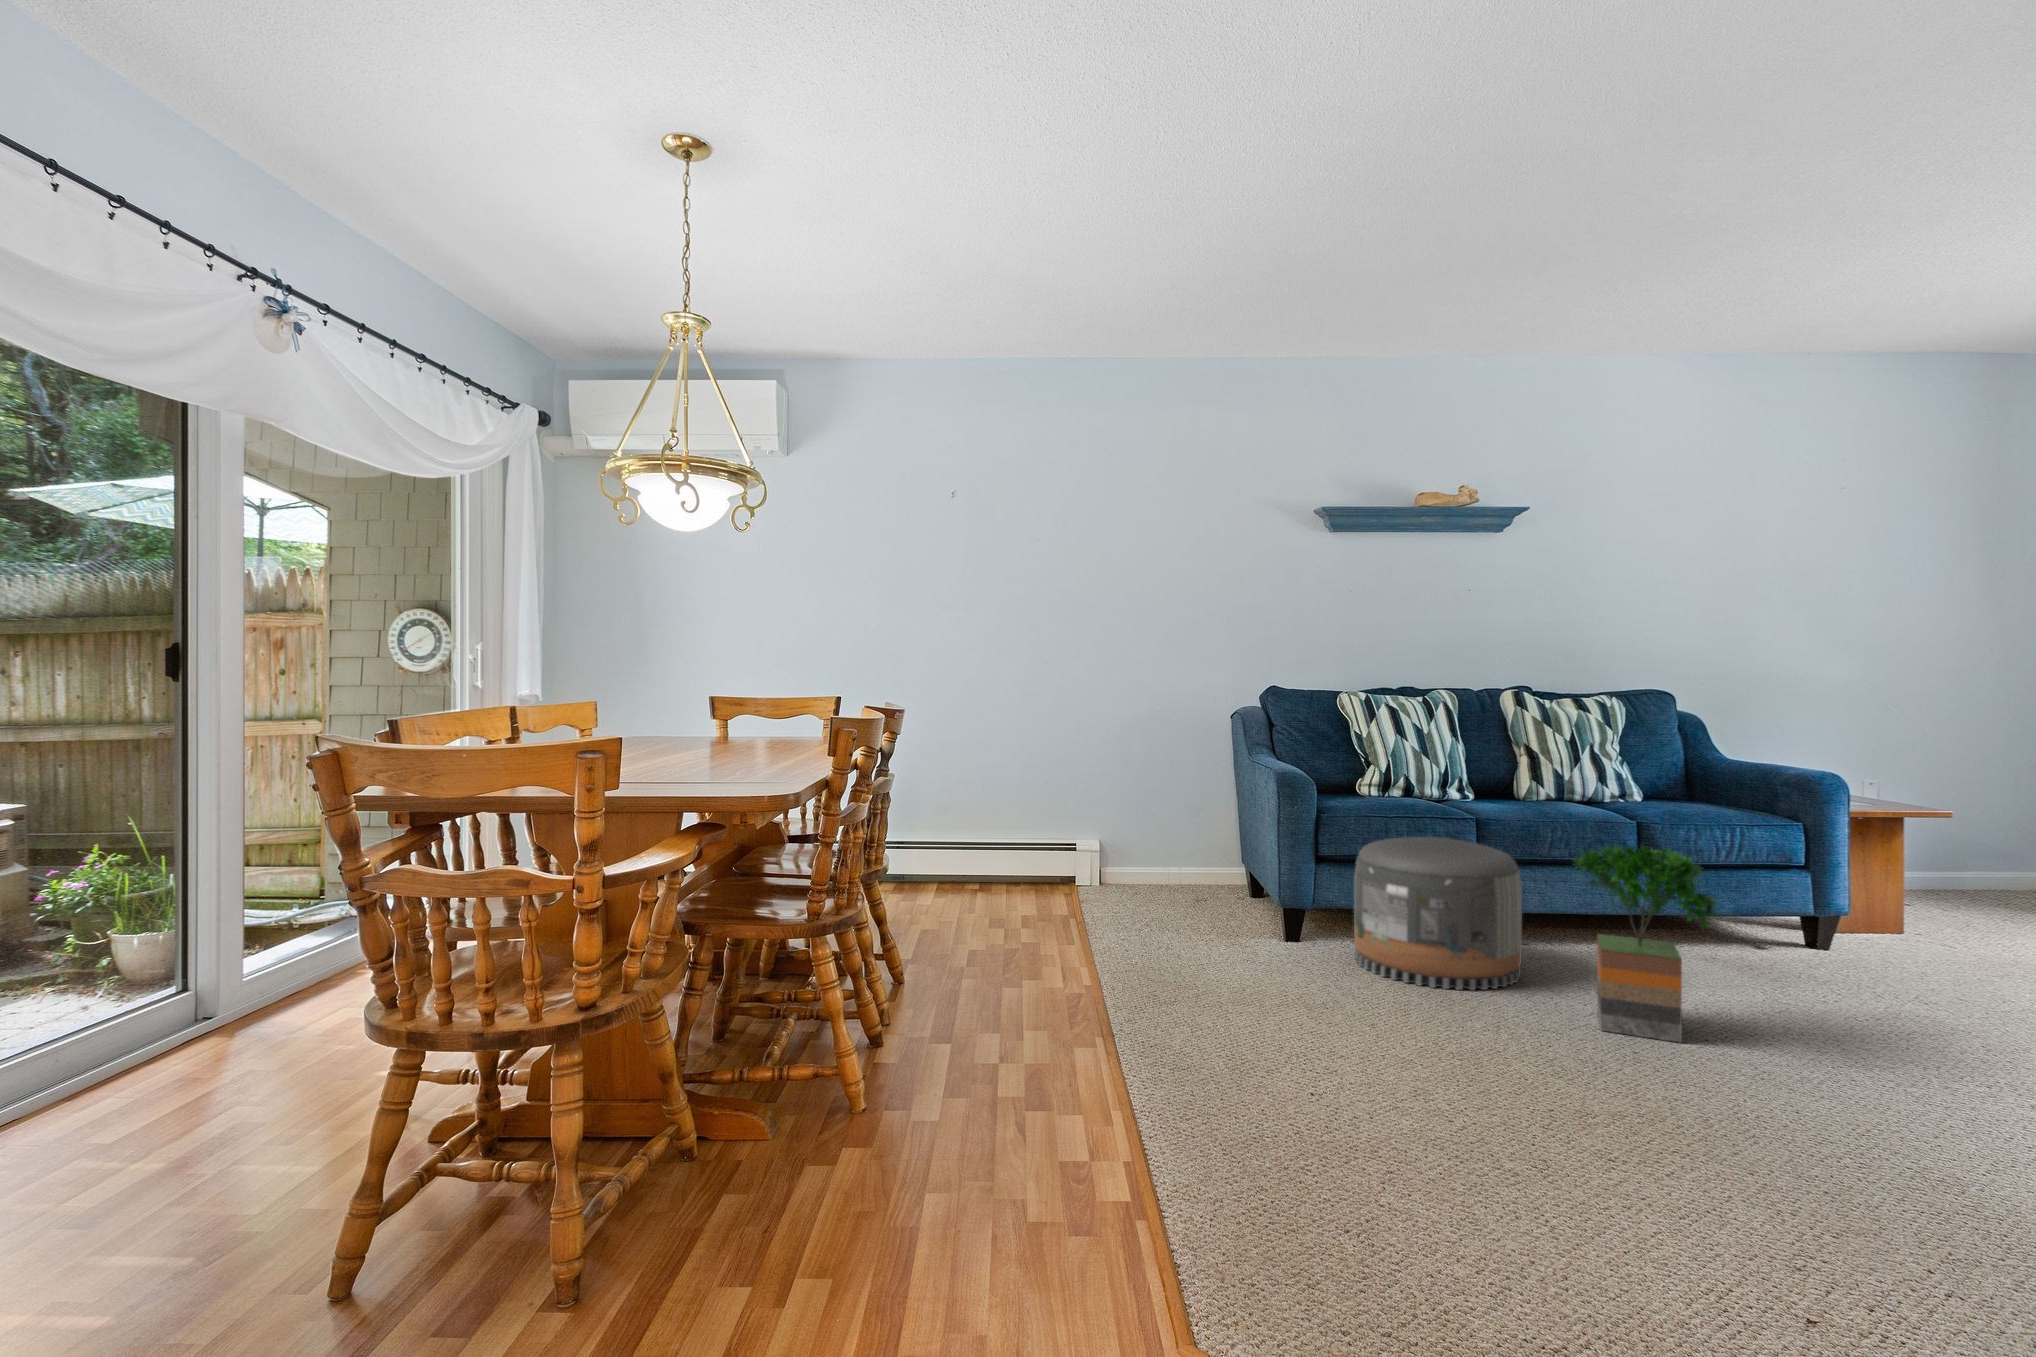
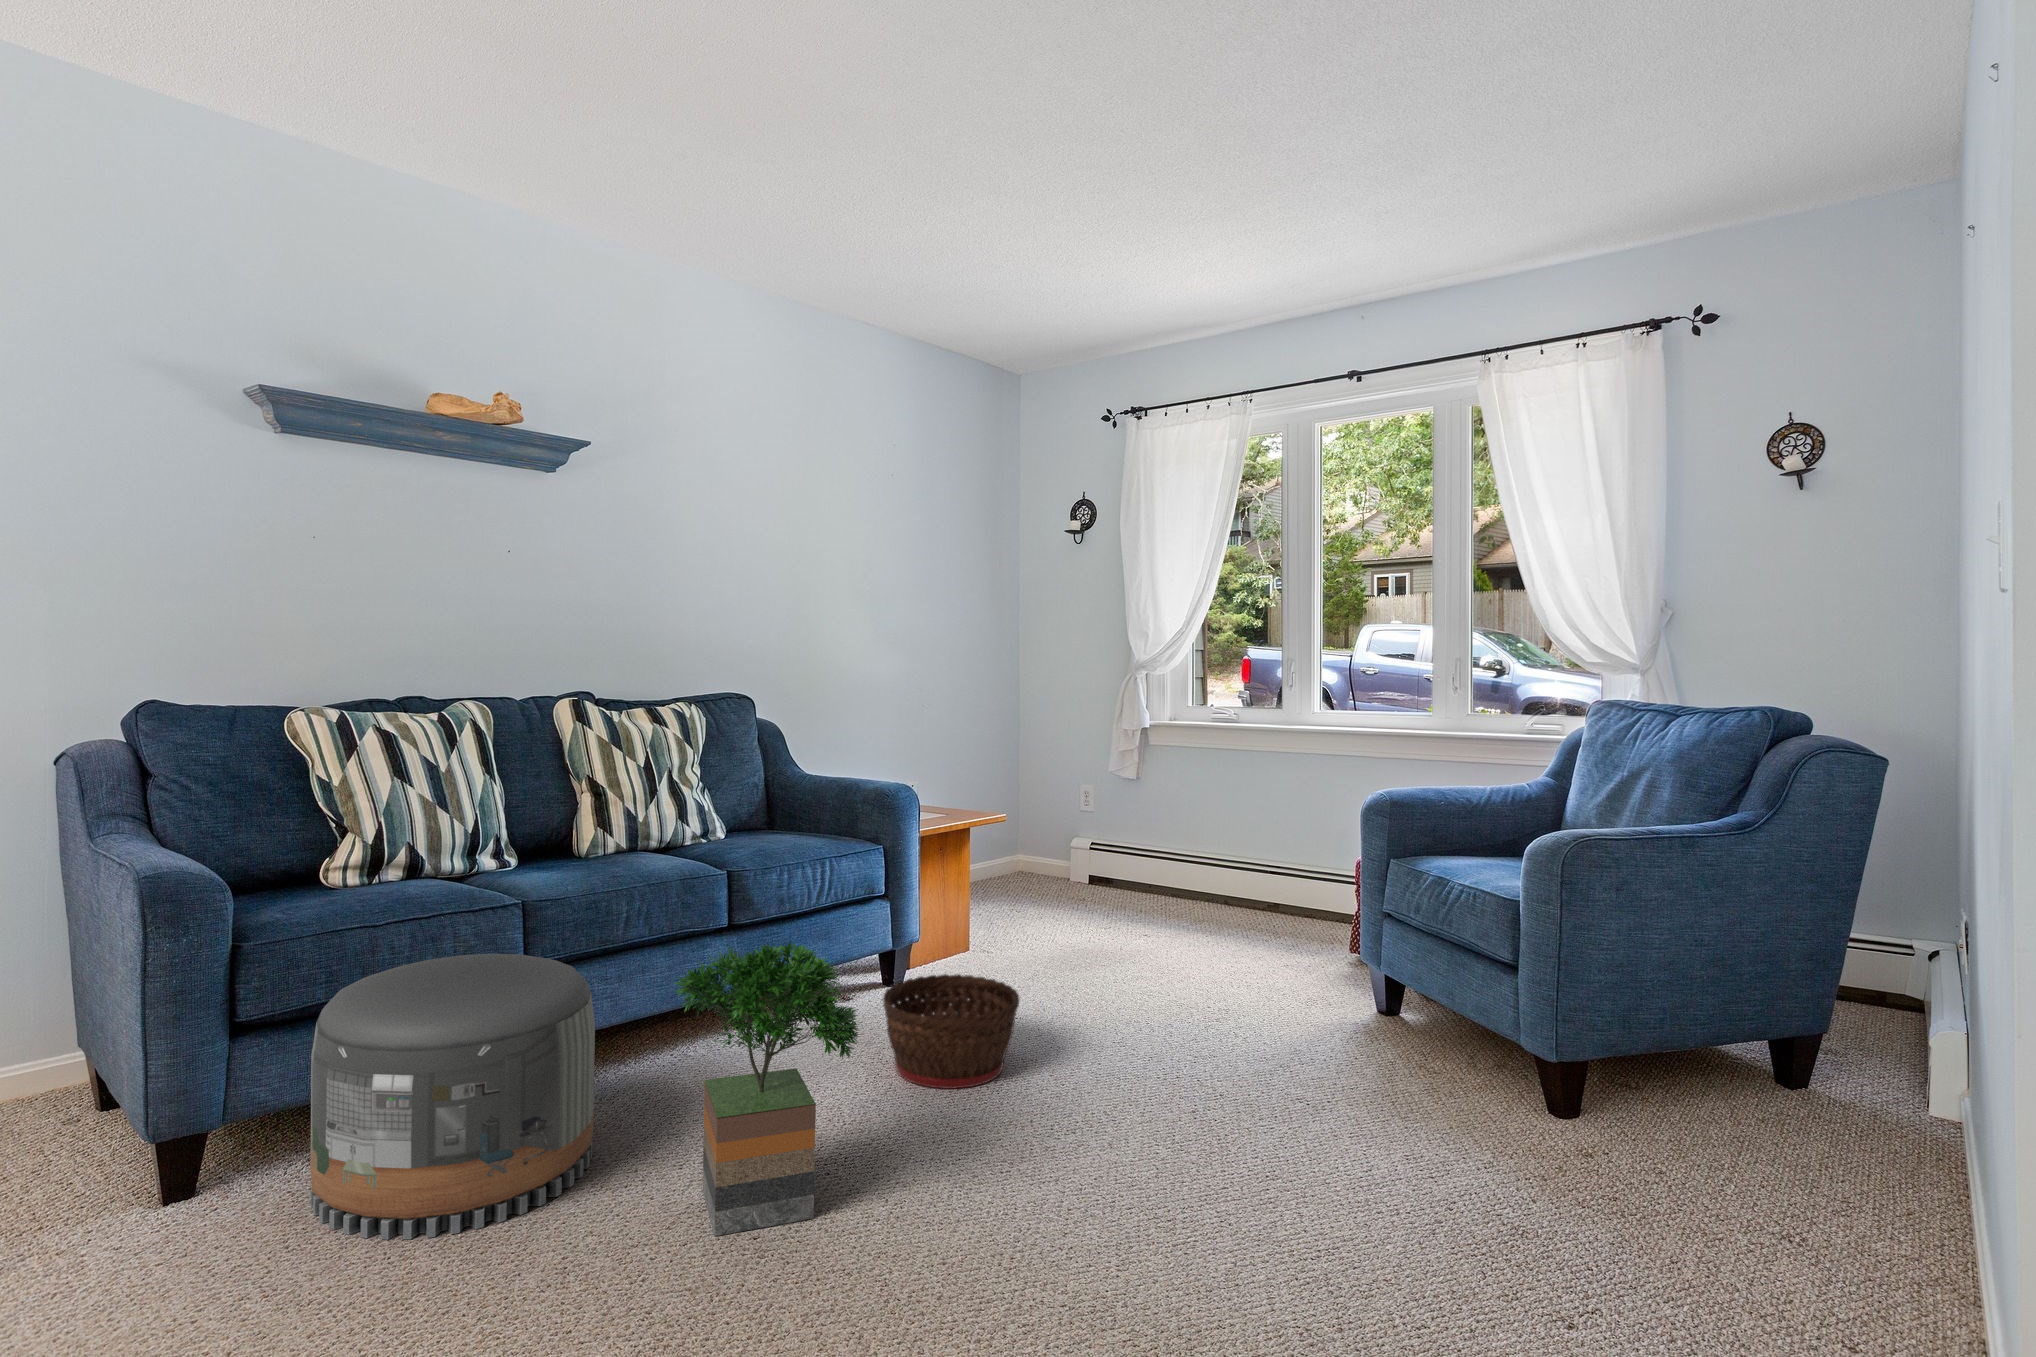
basket: none [1777,924,1935,1020] -> present [883,974,1019,1089]

